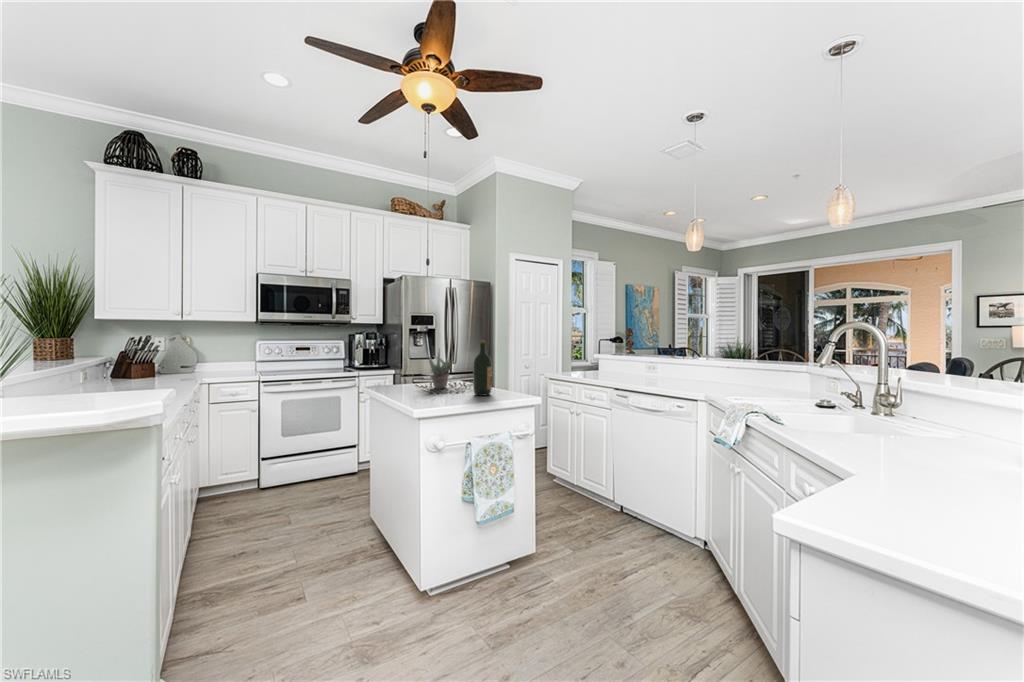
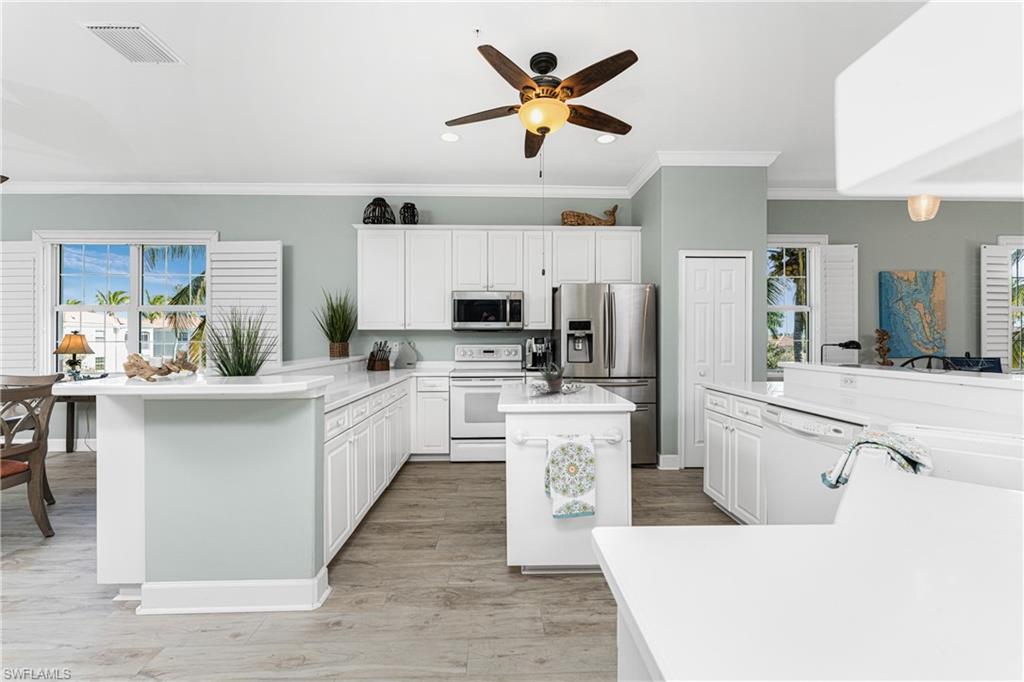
wine bottle: present [473,340,492,396] -> none [569,351,586,401]

